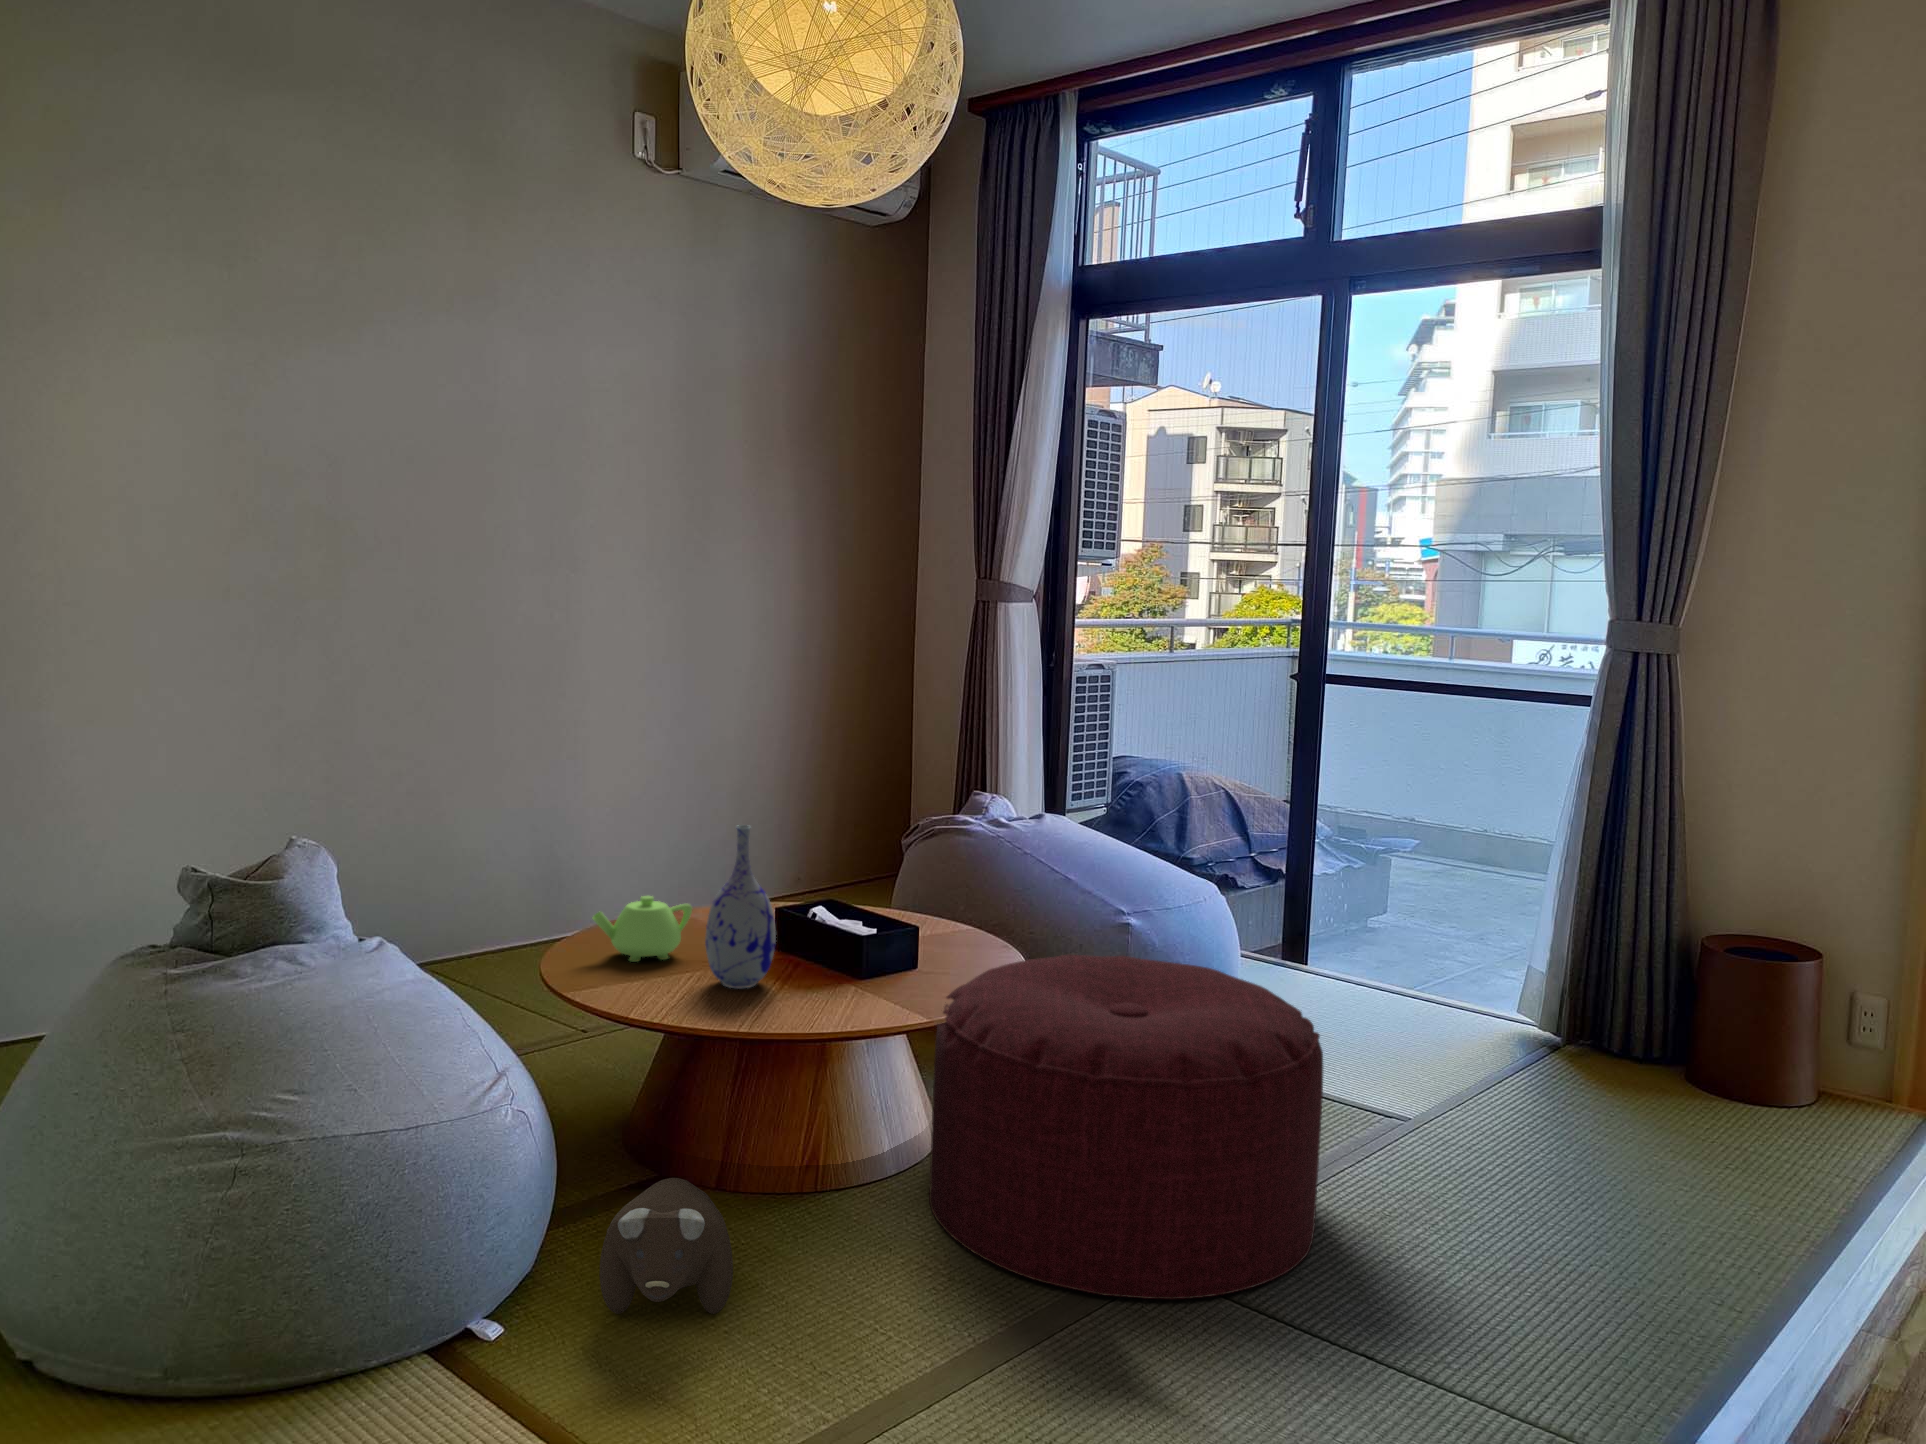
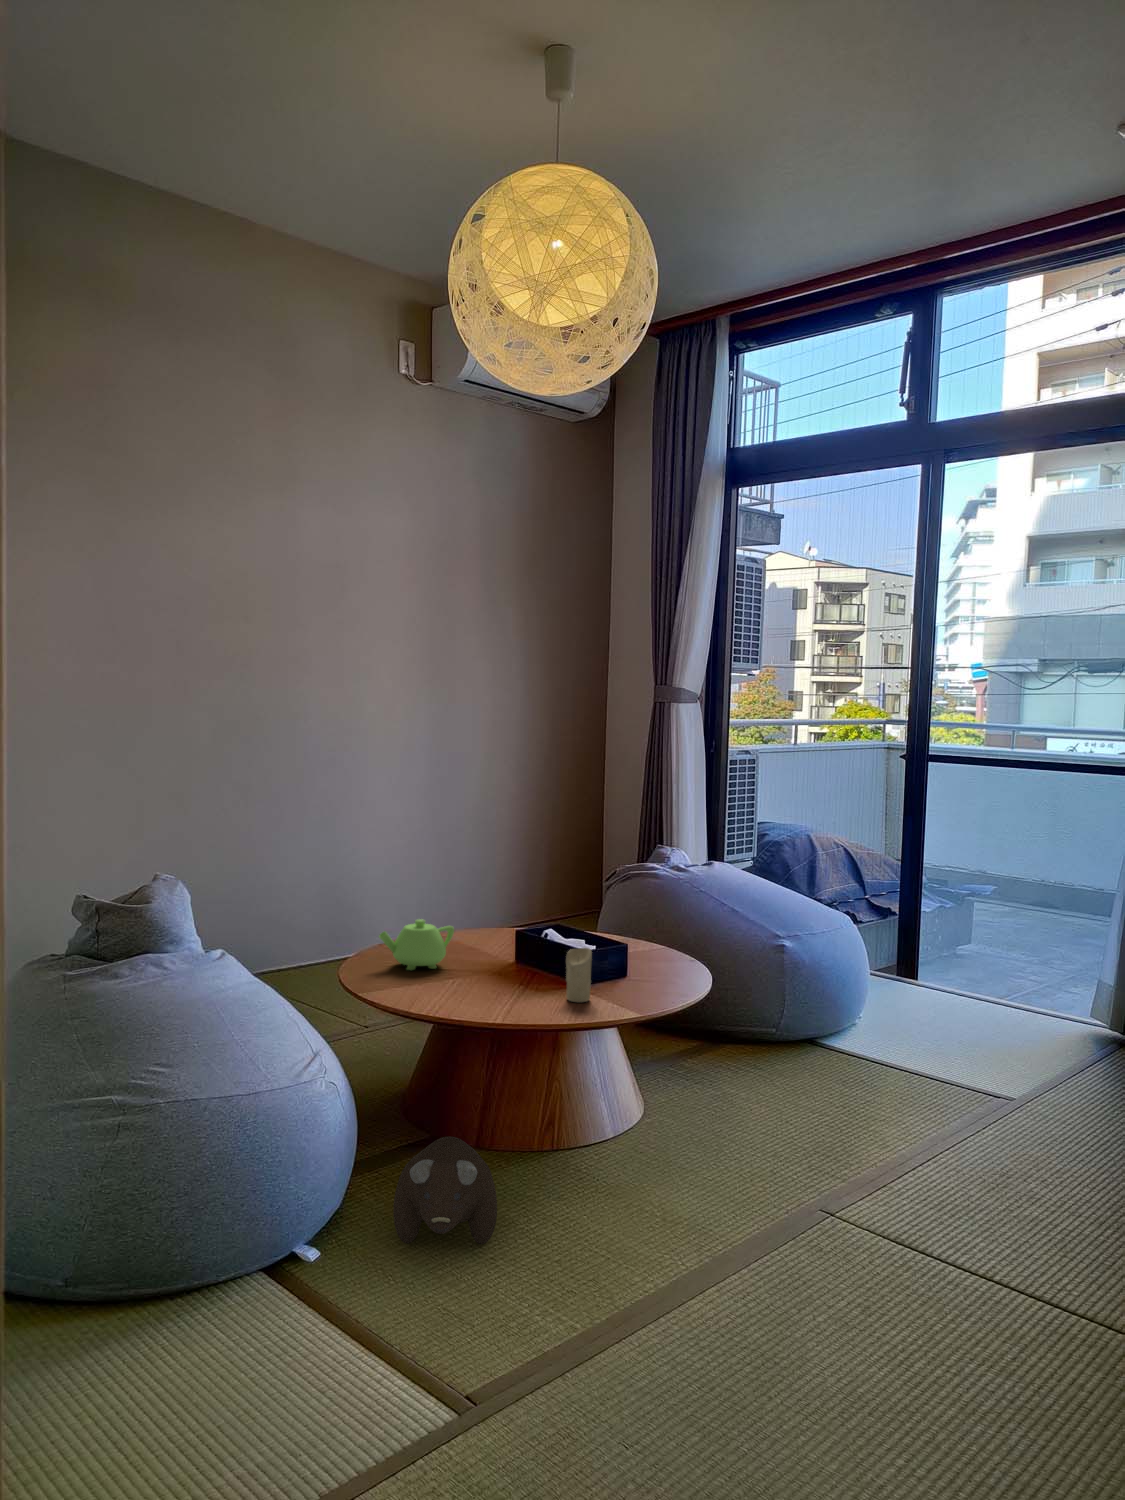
vase: present [705,825,776,988] -> none [467,864,521,990]
candle: none [832,933,865,1004] -> present [566,948,592,1002]
ottoman: present [929,954,1323,1299] -> none [642,966,954,1237]

